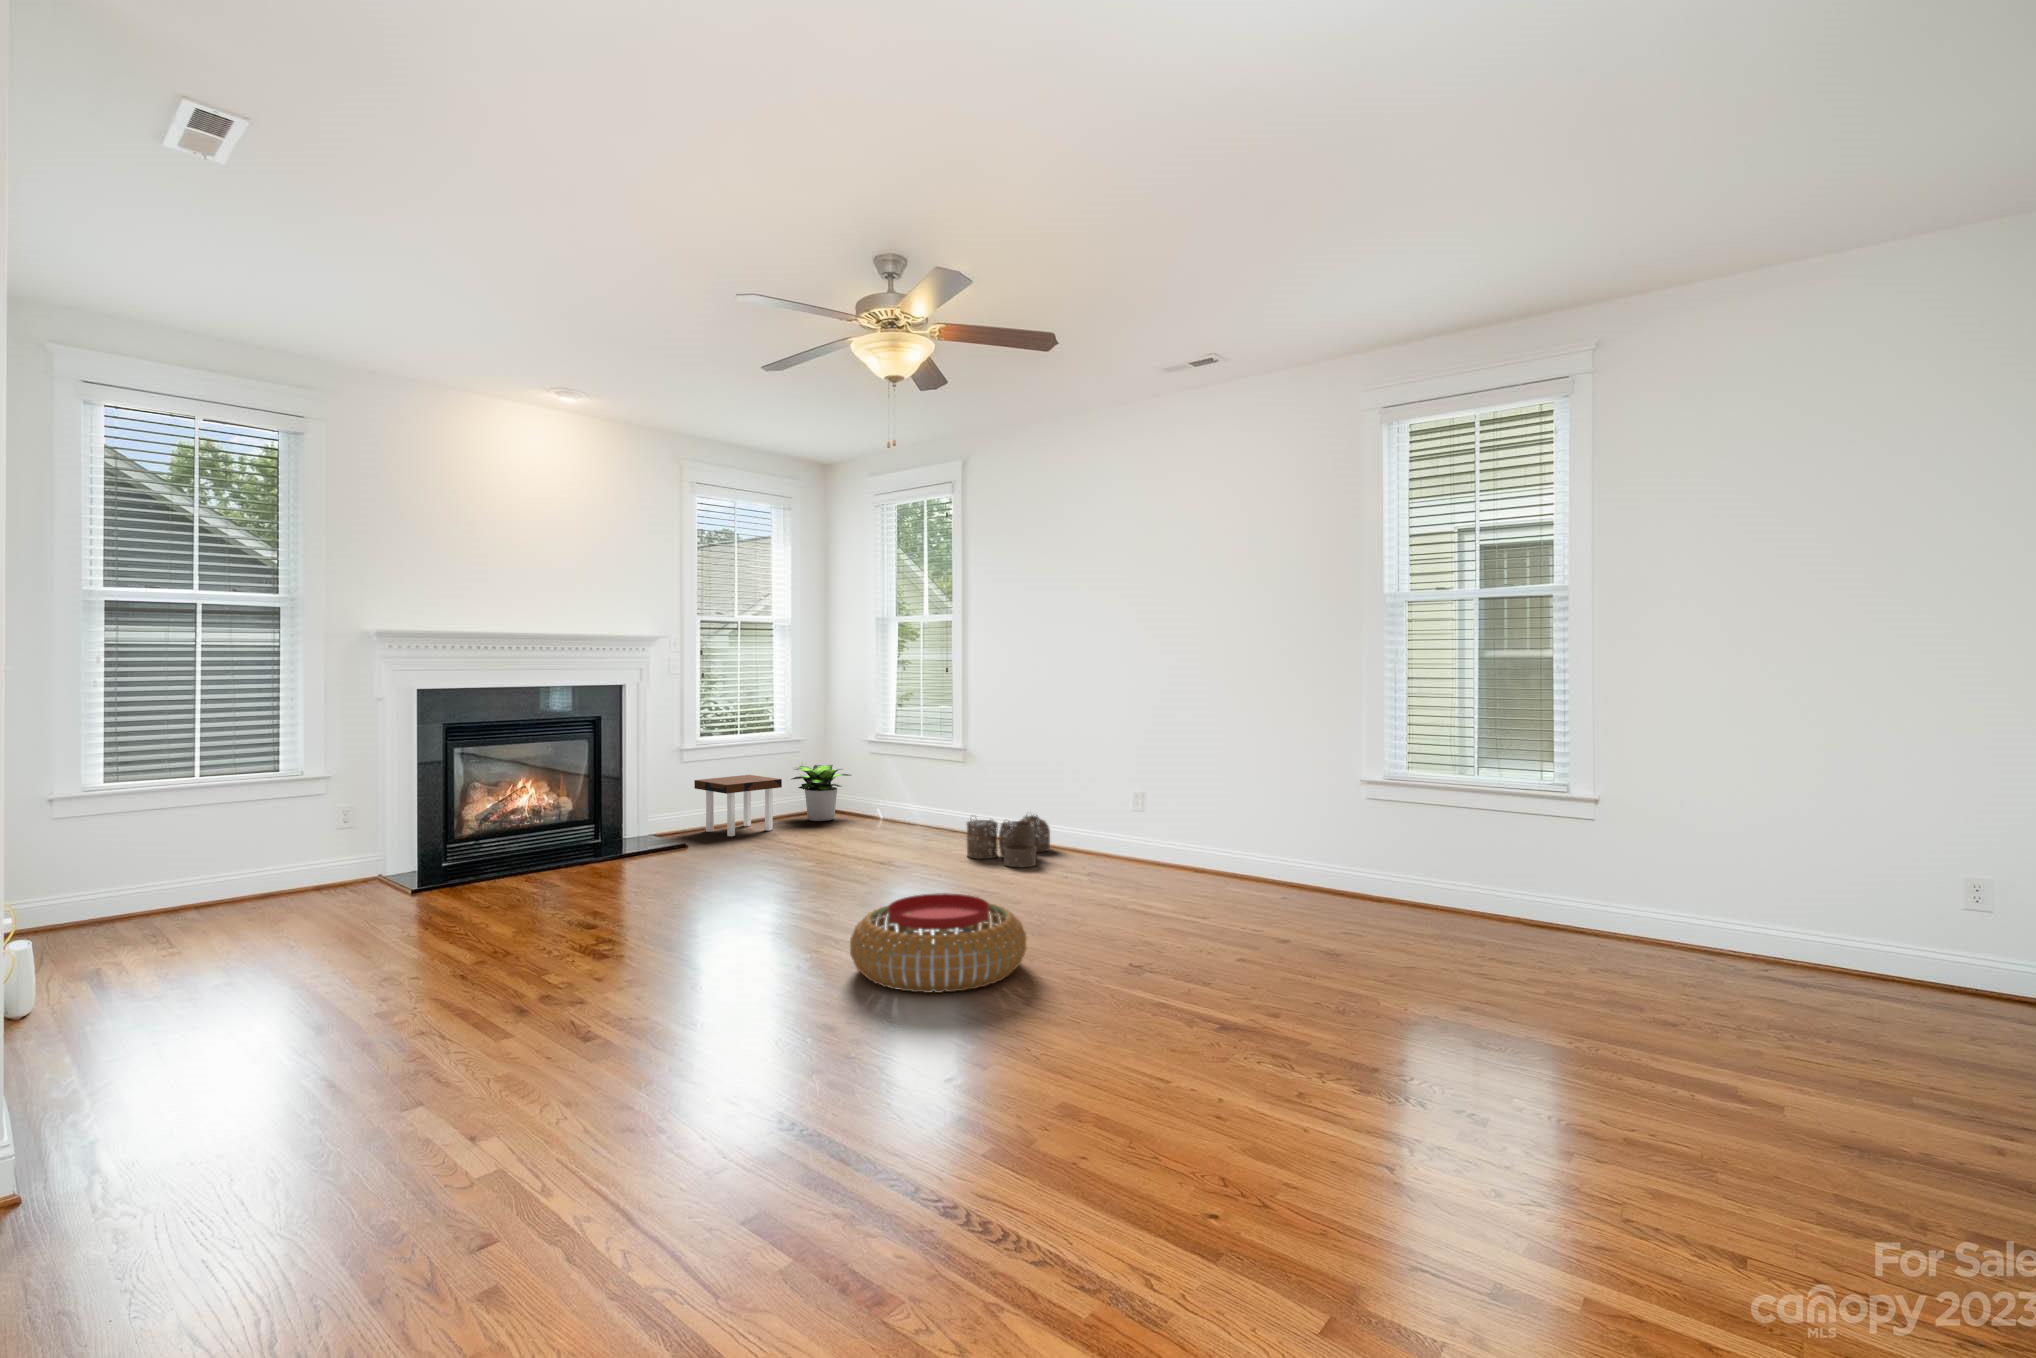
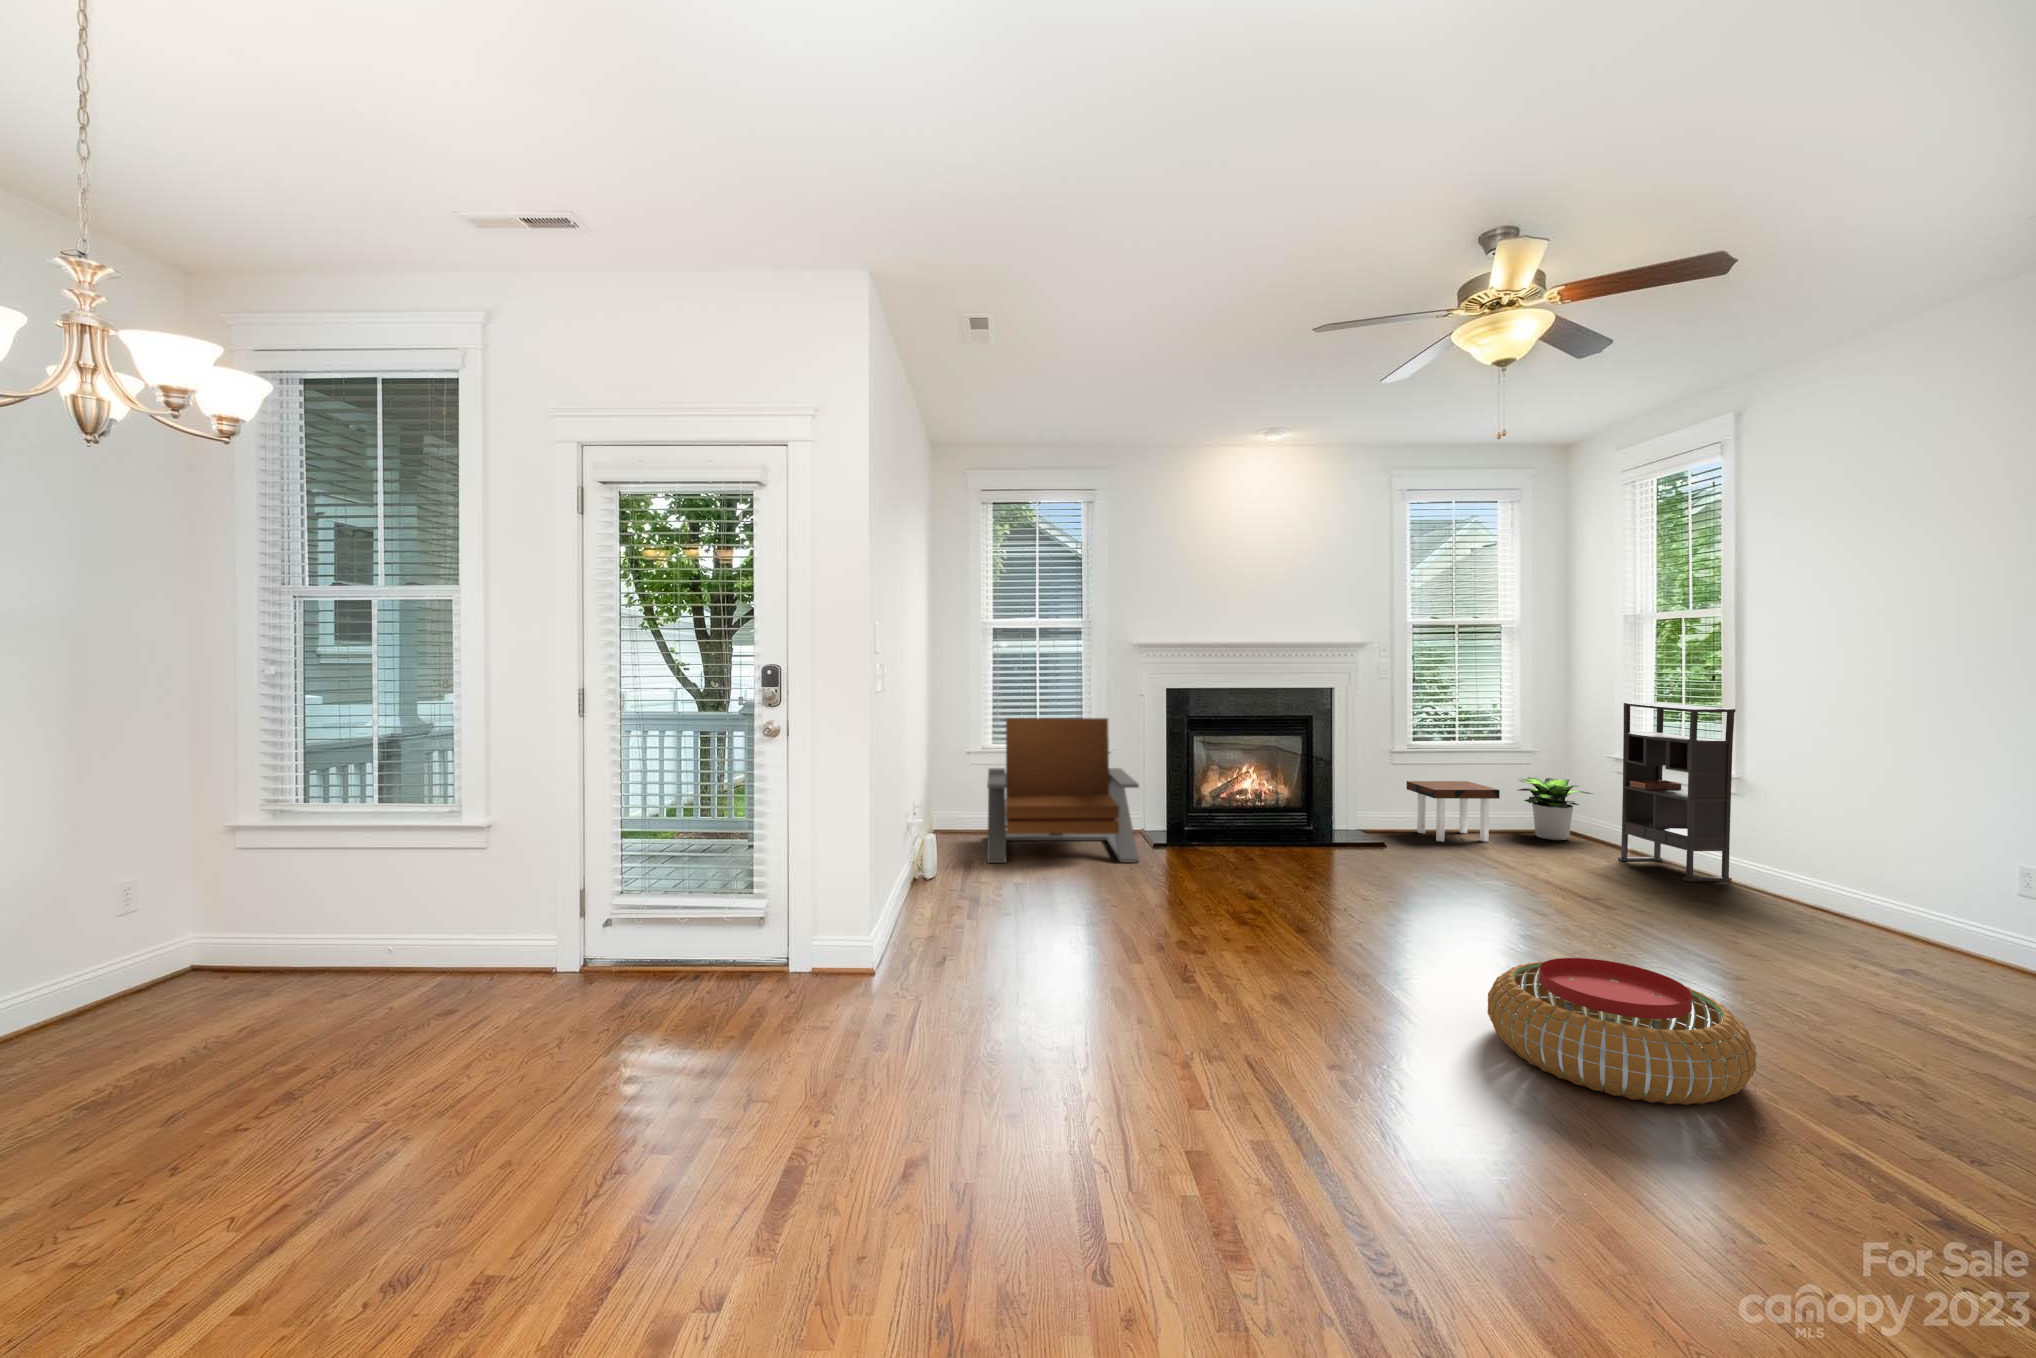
bookshelf: none [877,691,955,837] -> present [1618,703,1736,881]
lounge chair: none [104,730,399,958] -> present [987,718,1139,863]
woven basket: present [967,815,1050,867] -> none [1735,866,1893,952]

